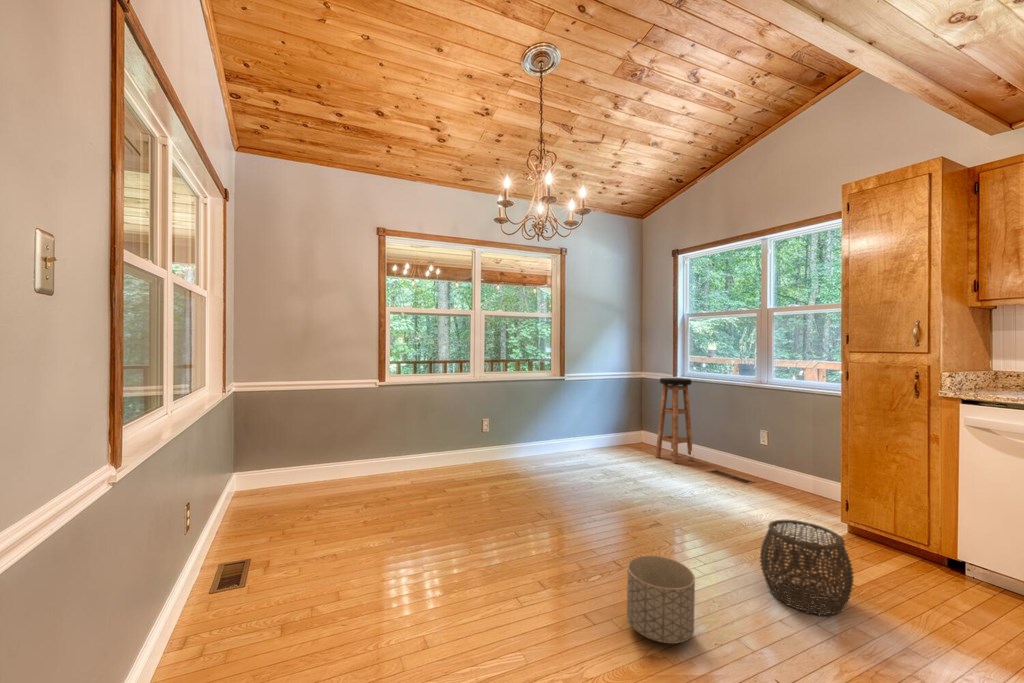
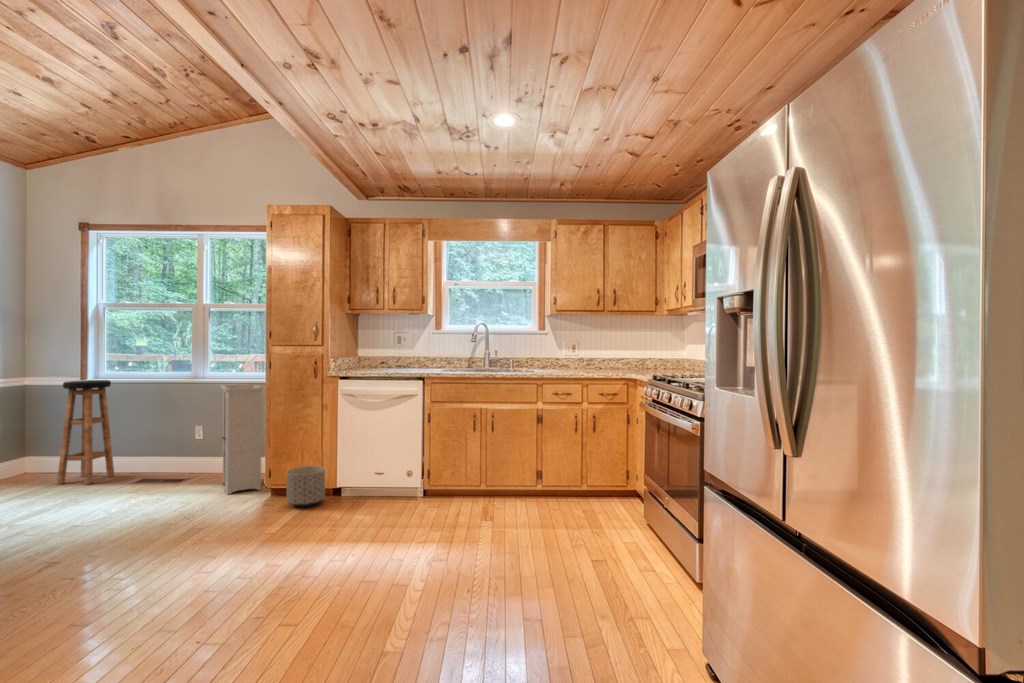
storage cabinet: none [785,393,836,520] -> present [220,384,262,494]
woven basket: present [760,520,854,616] -> none [200,488,273,560]
planter: present [627,556,695,644] -> present [286,466,325,507]

